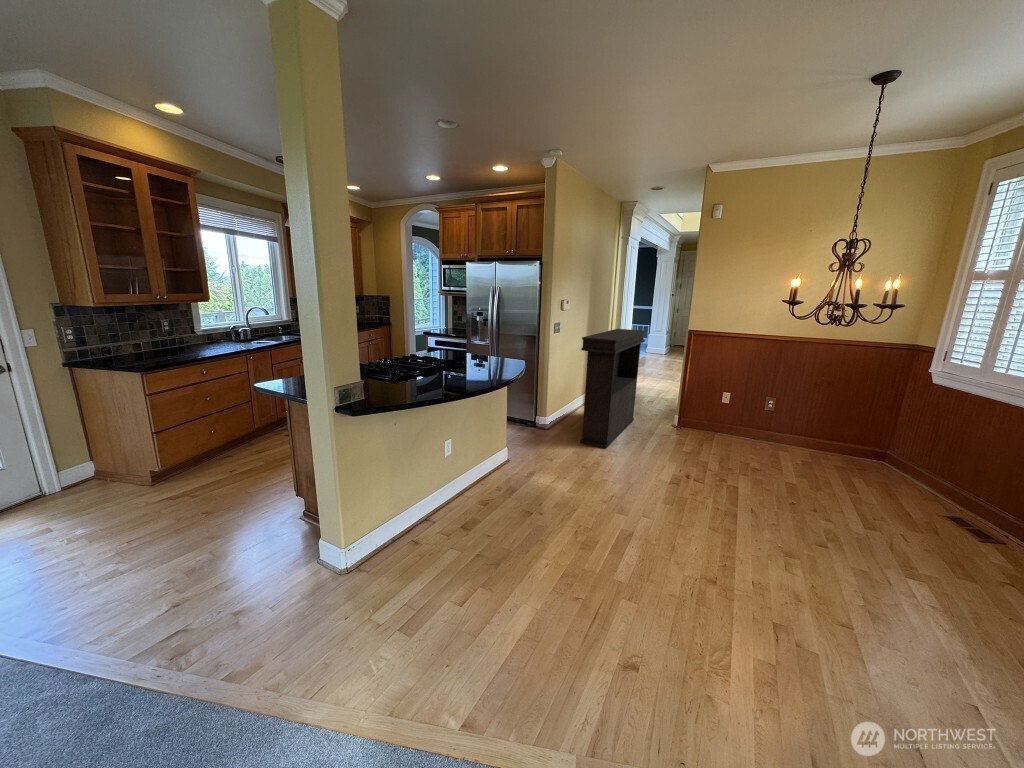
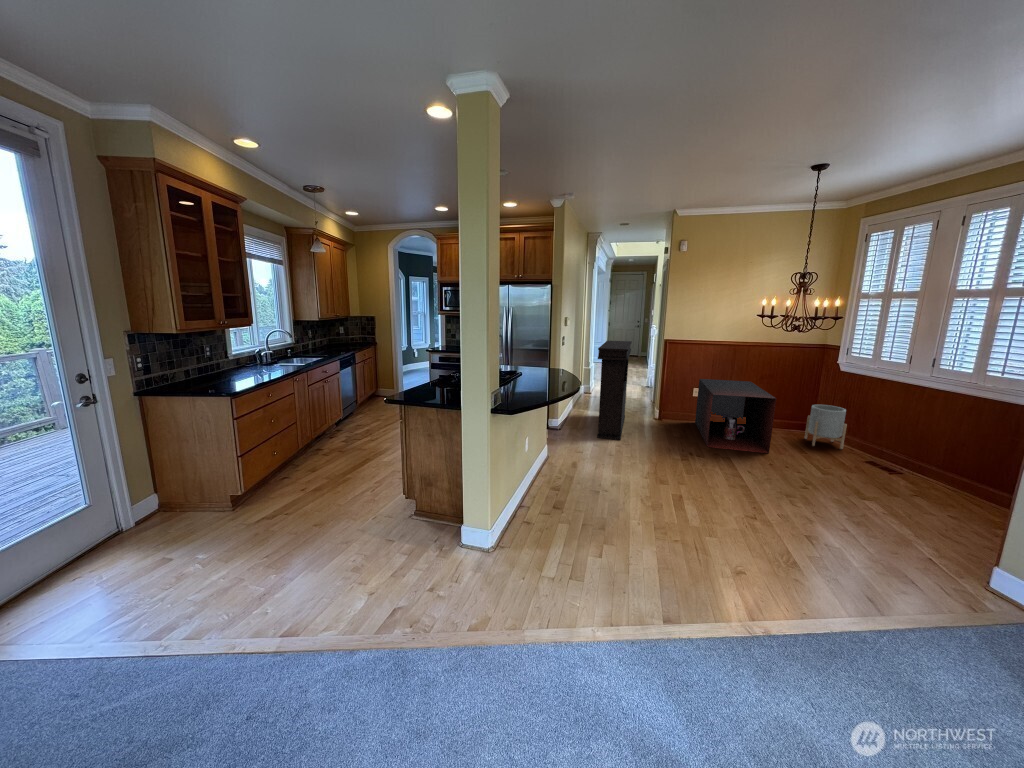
storage cabinet: none [713,381,812,487] -> present [695,379,777,453]
planter: none [866,427,931,493] -> present [805,405,847,449]

